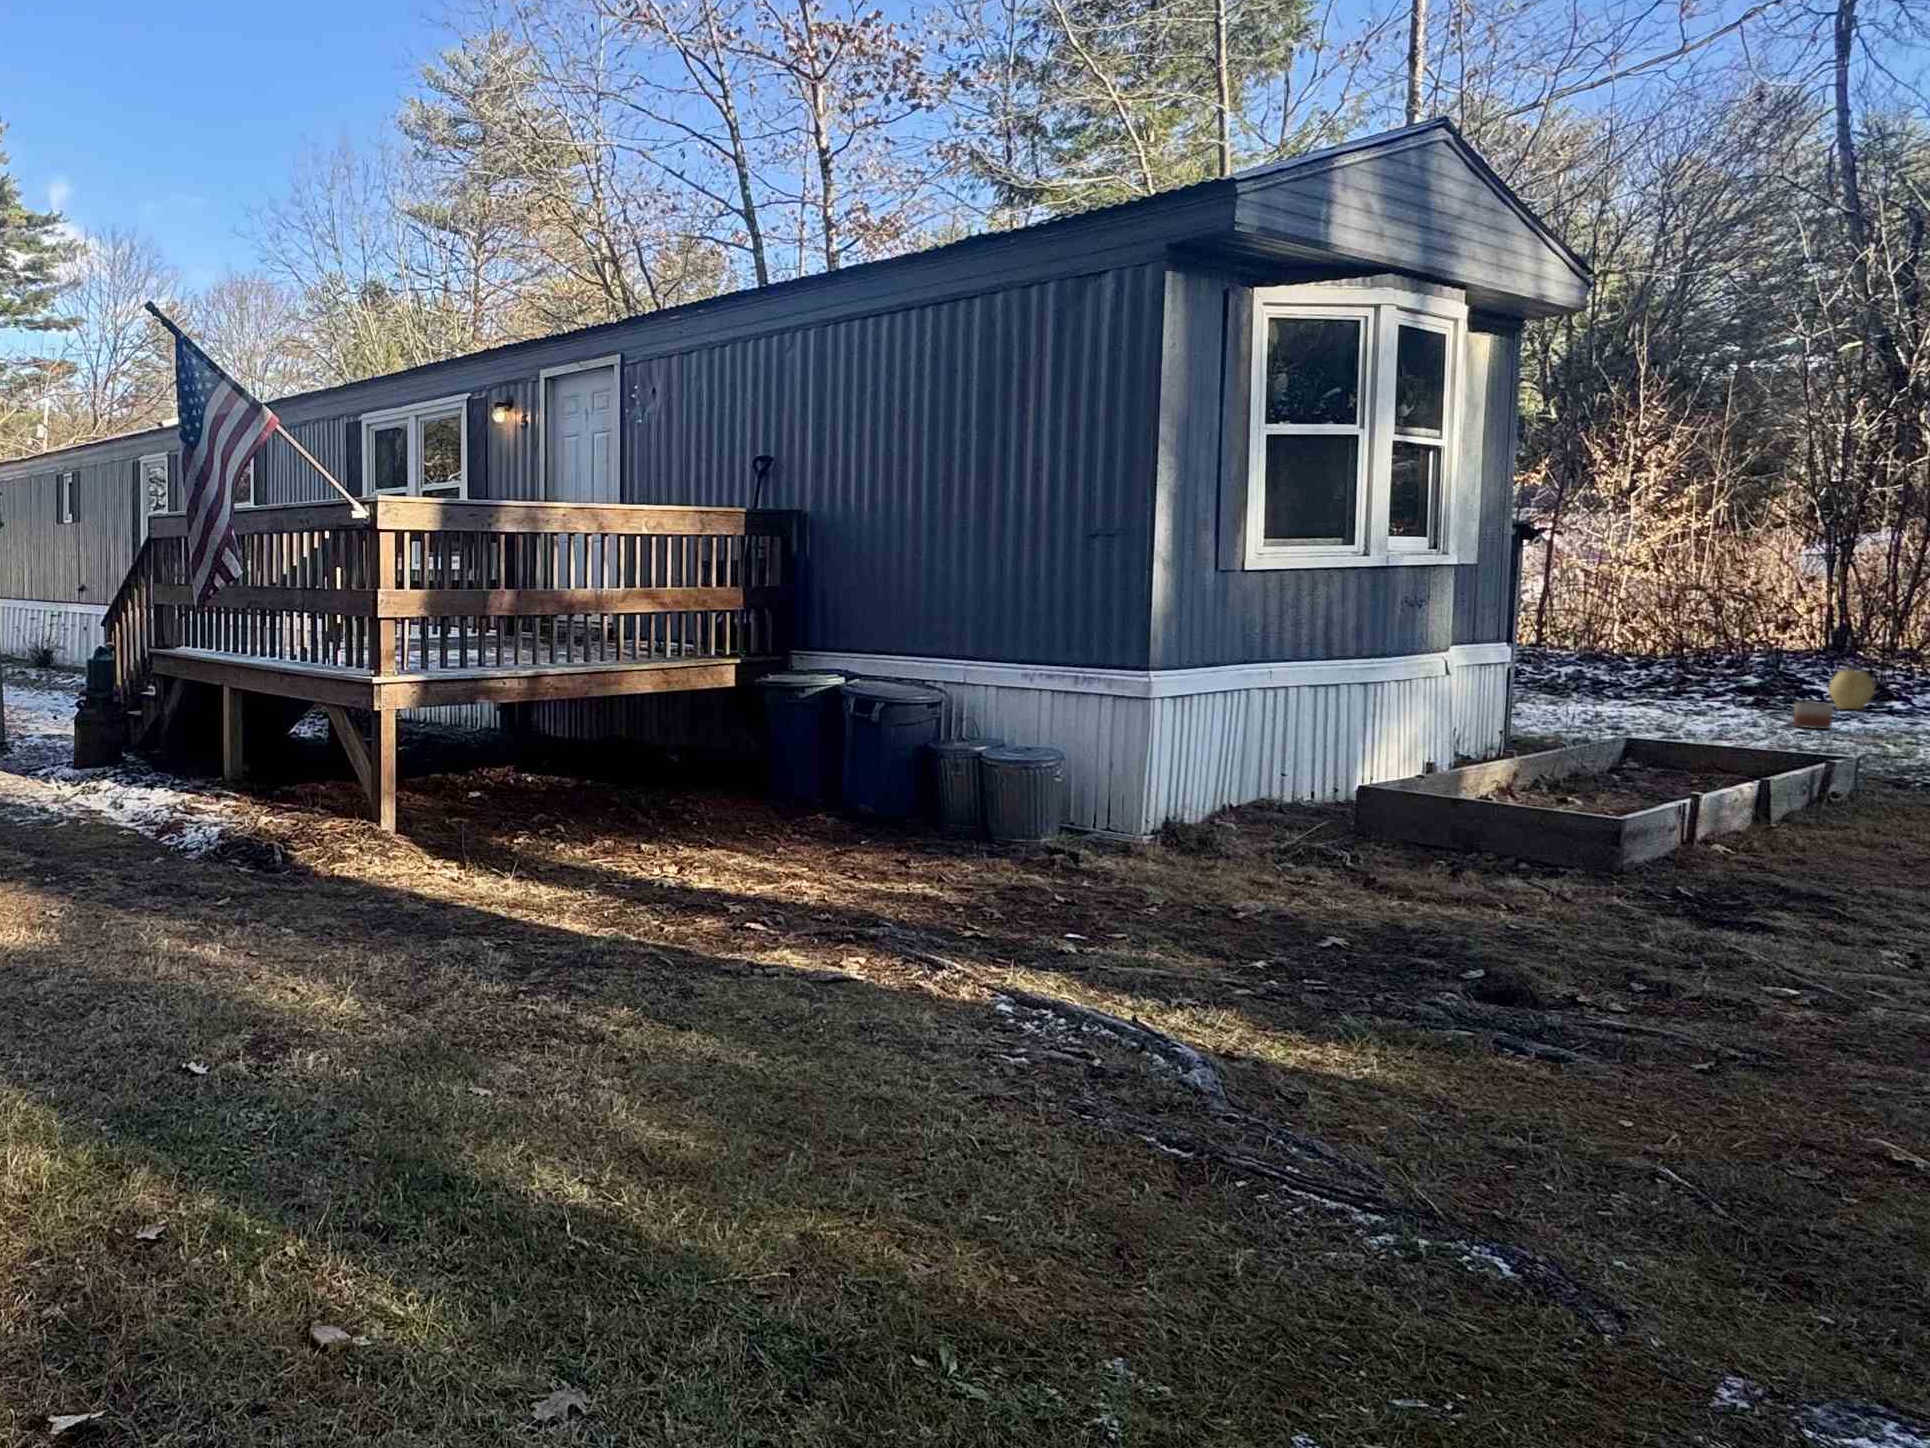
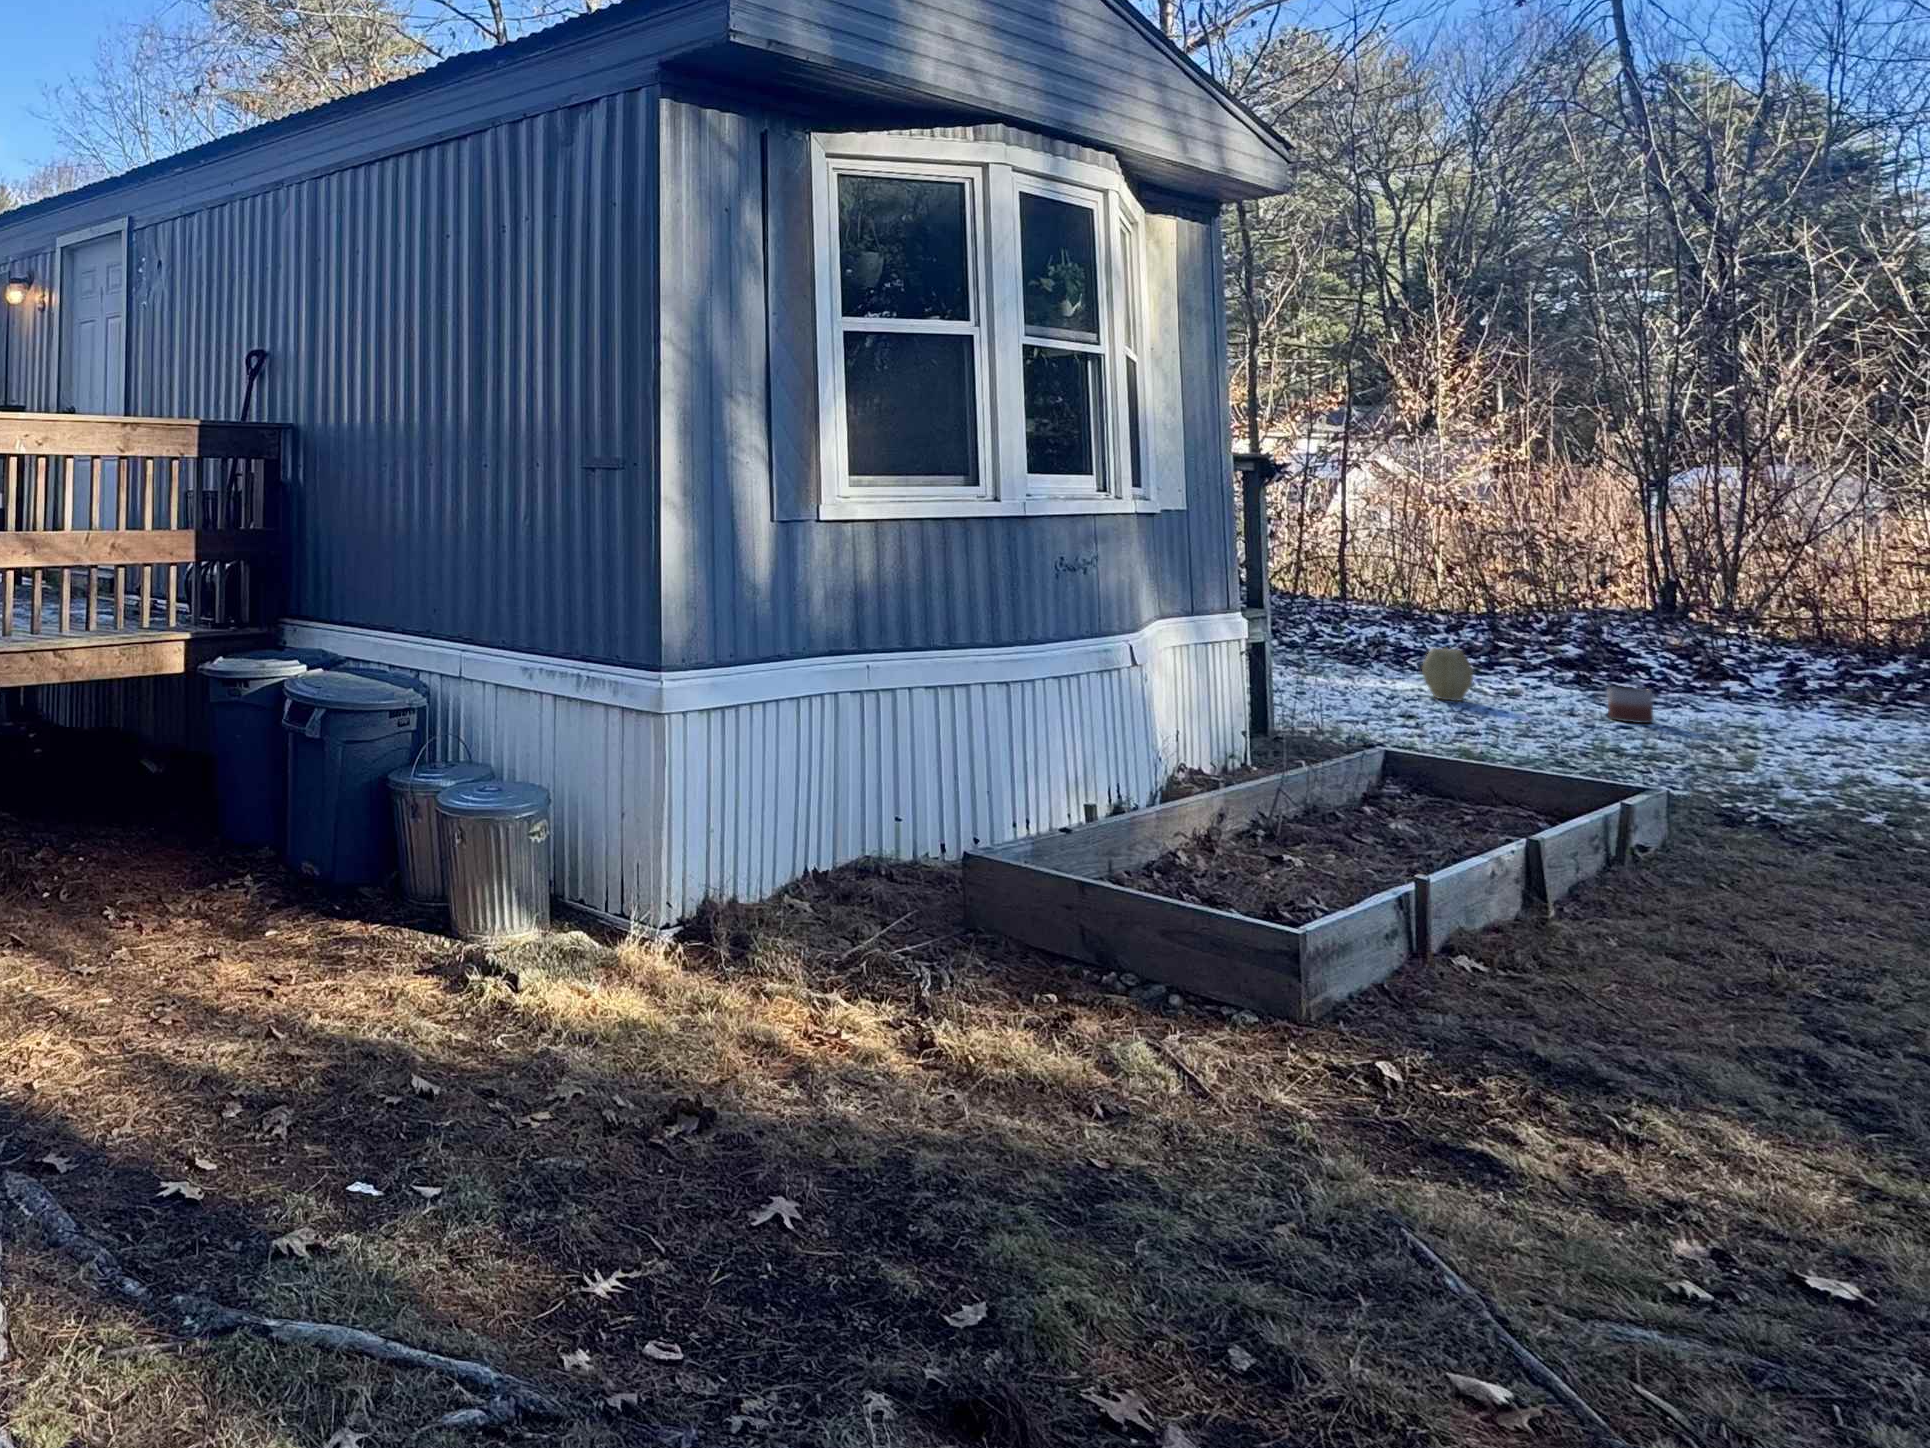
woven basket: present [1829,670,1874,709] -> present [1422,648,1473,701]

